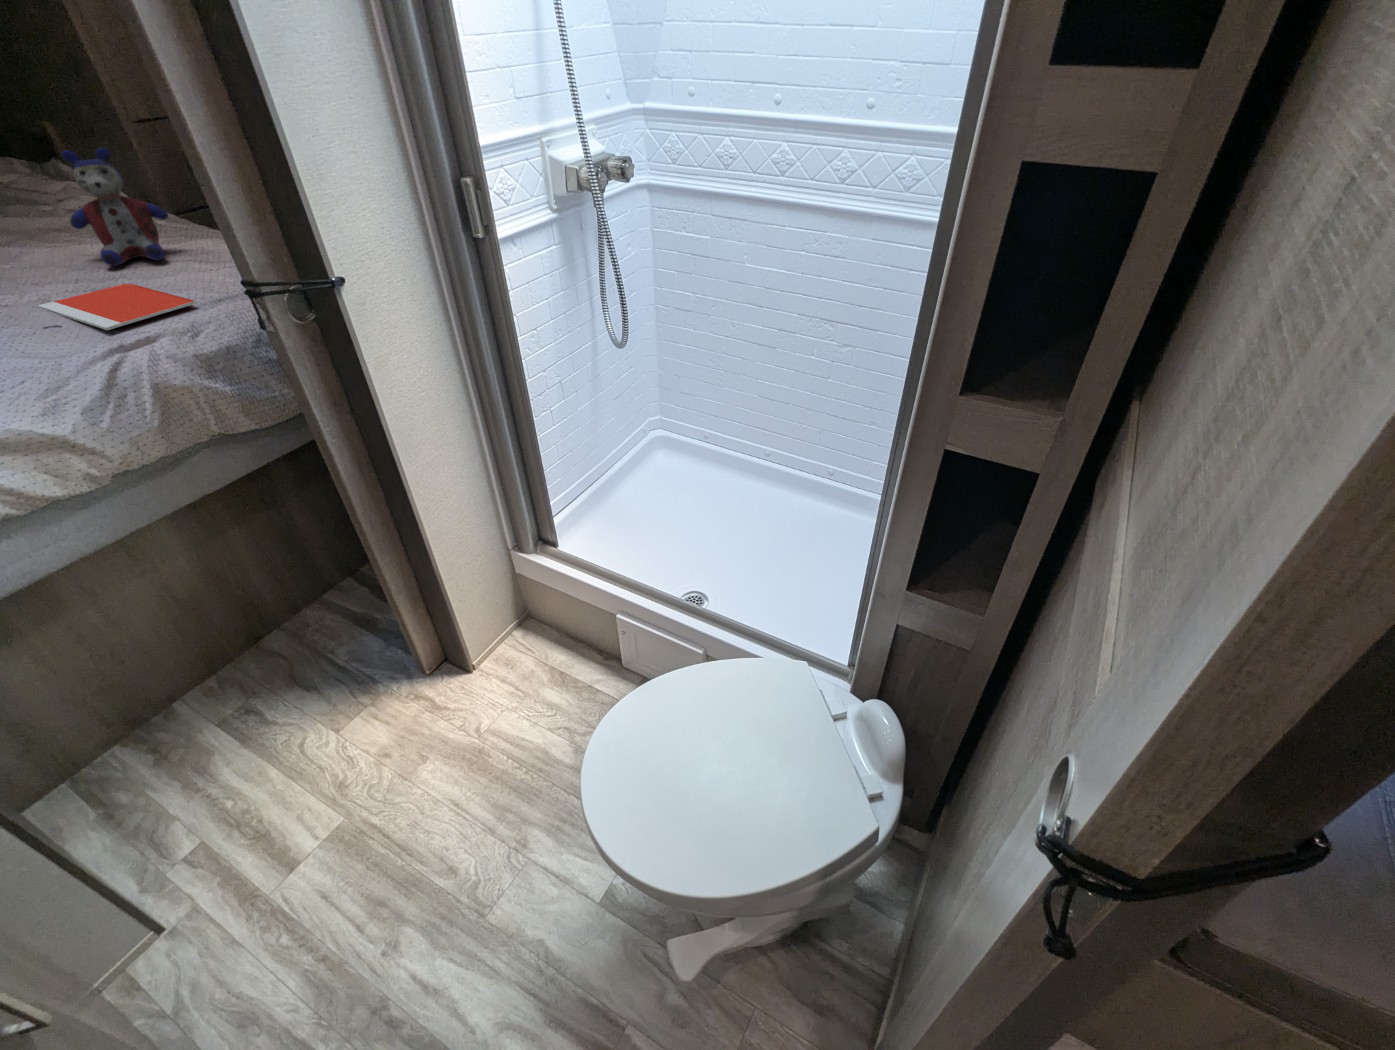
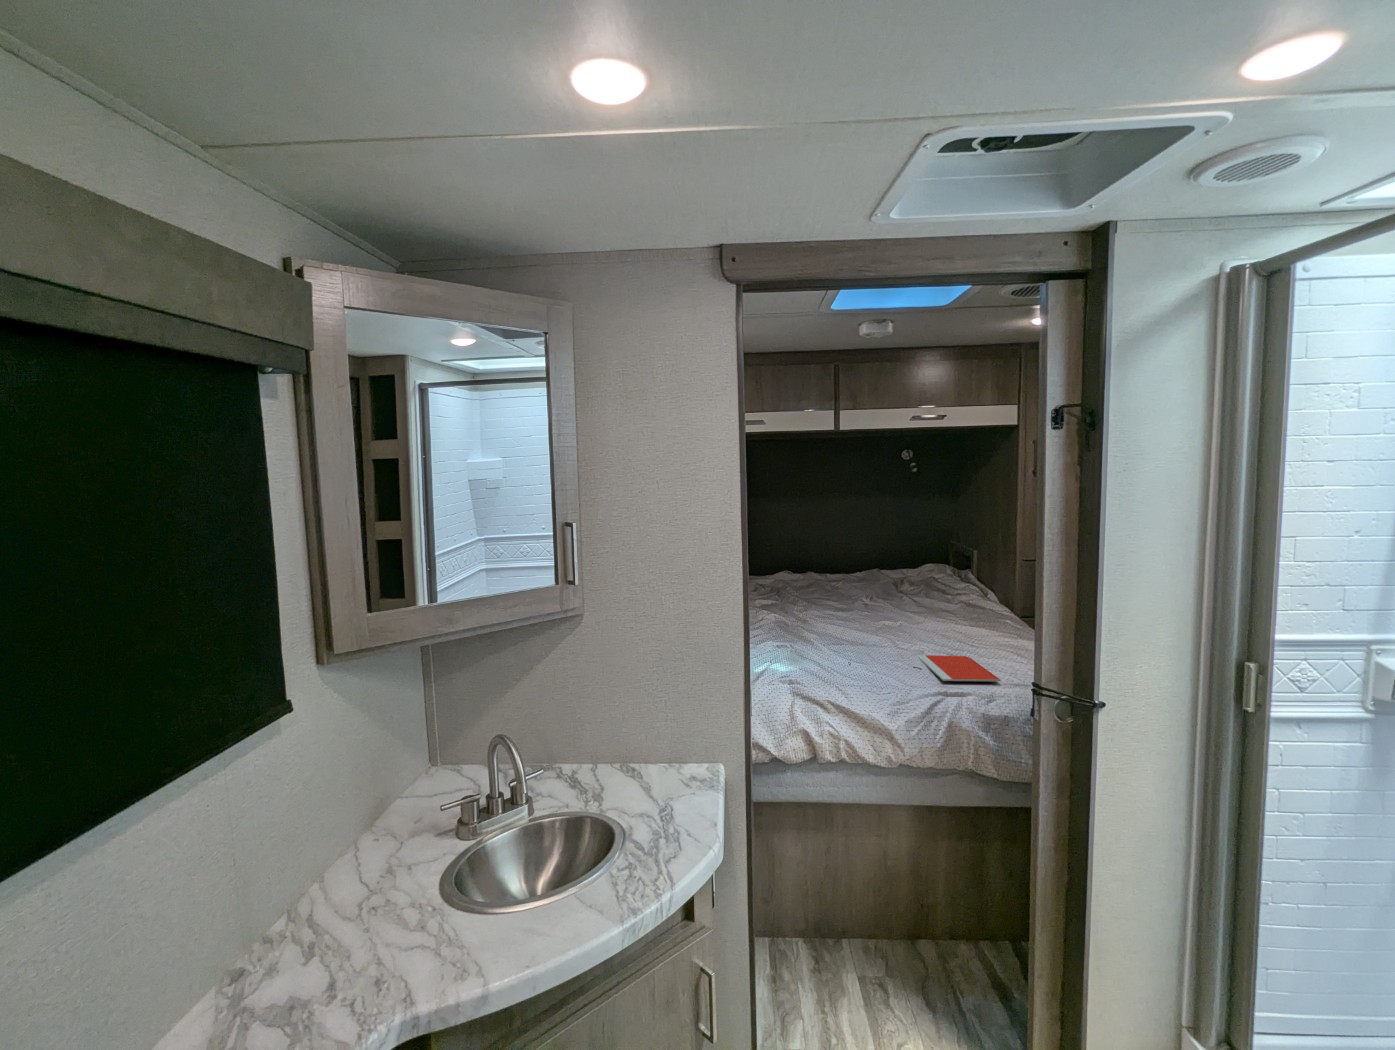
stuffed bear: present [62,148,168,266] -> none [955,578,1012,647]

